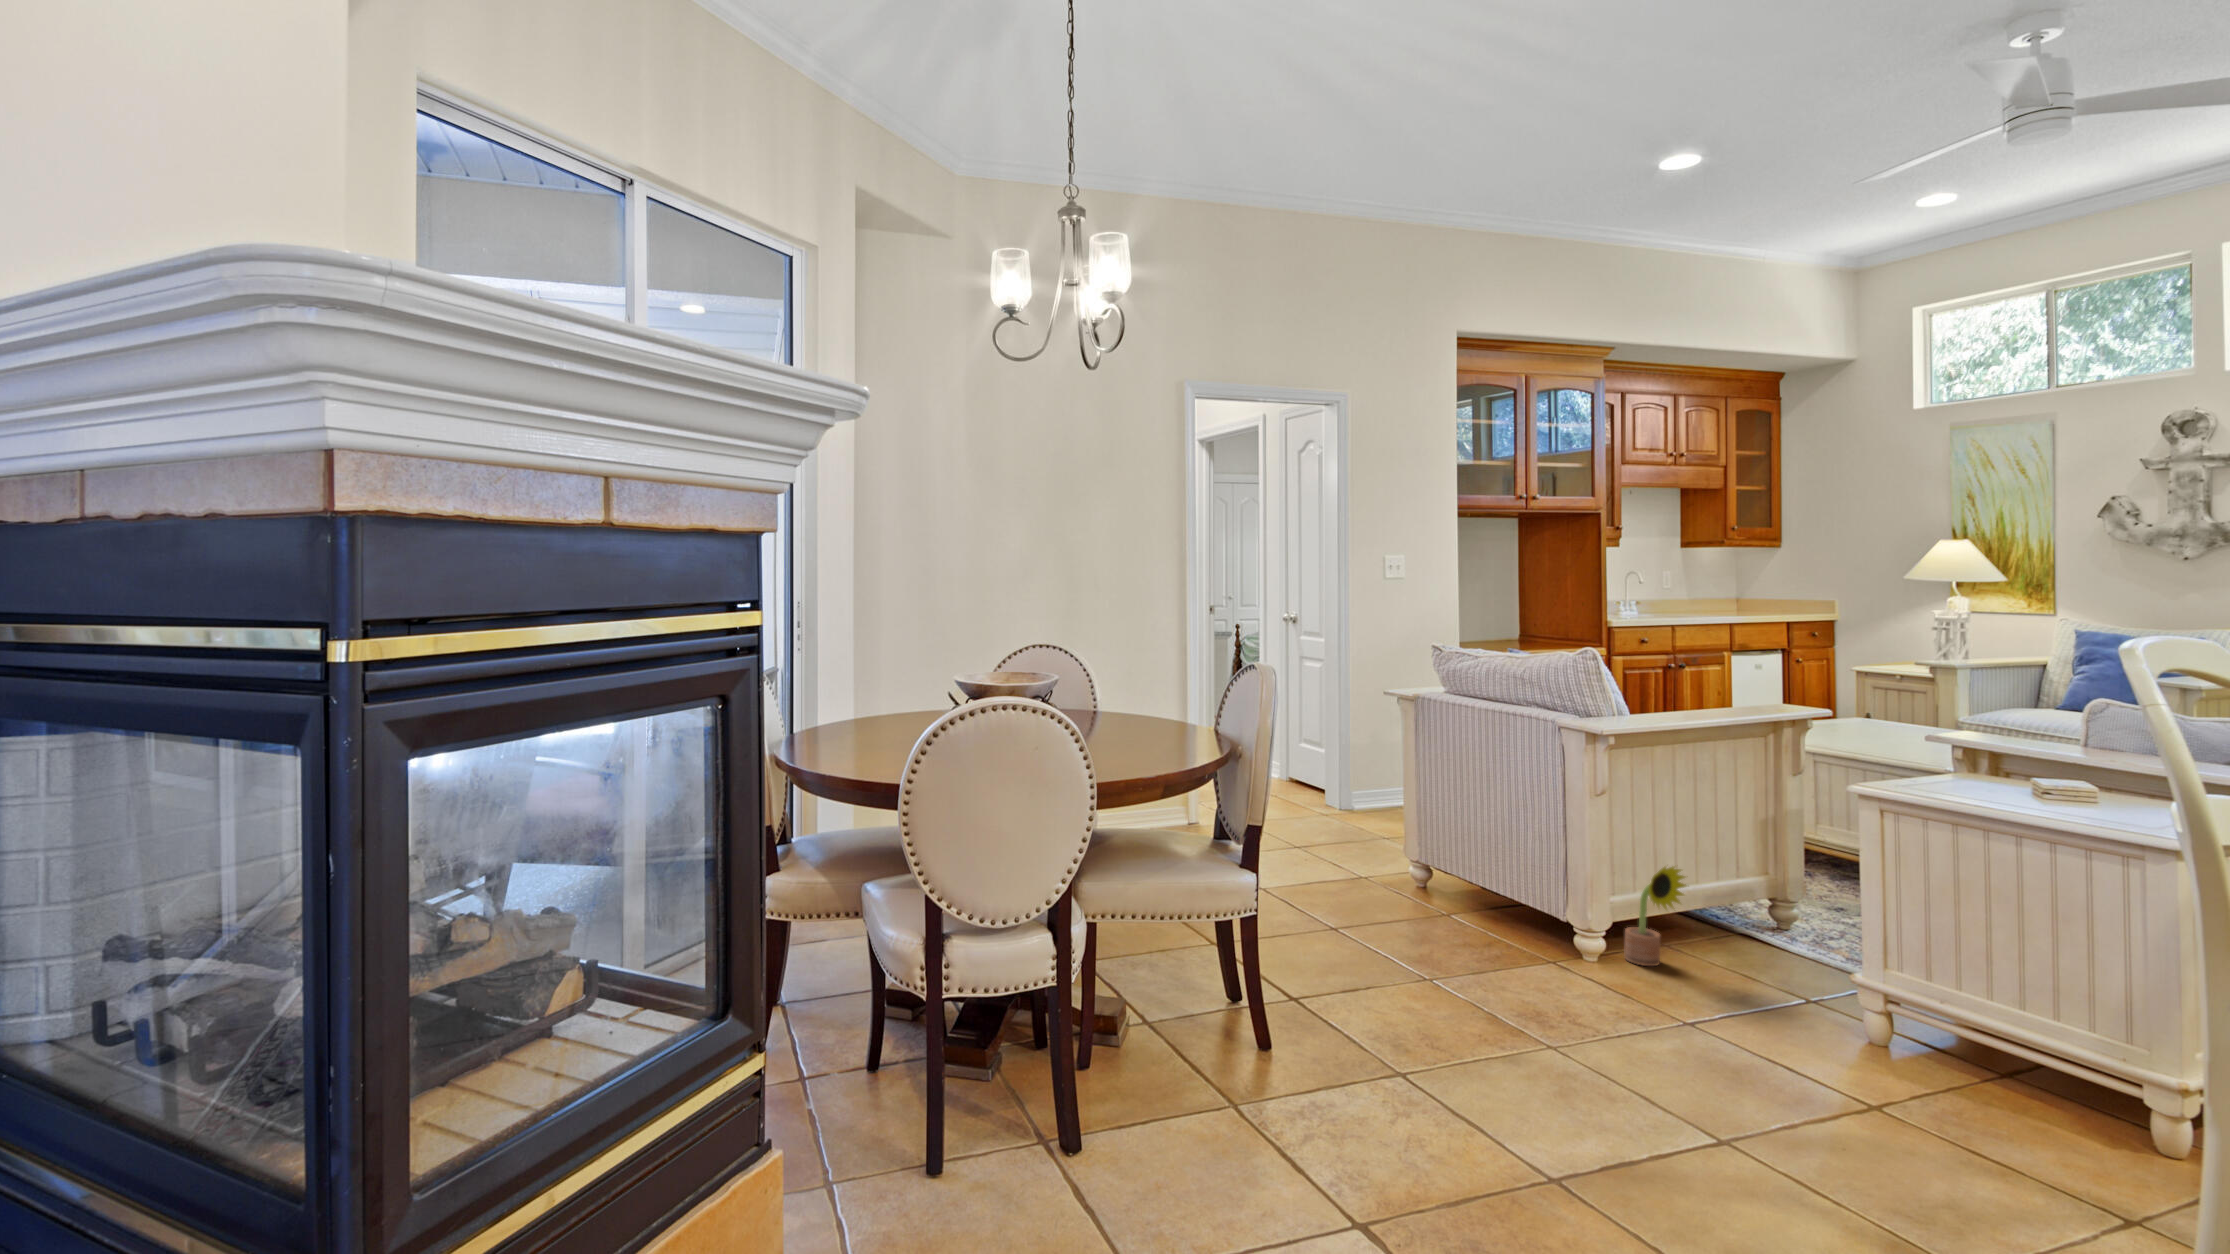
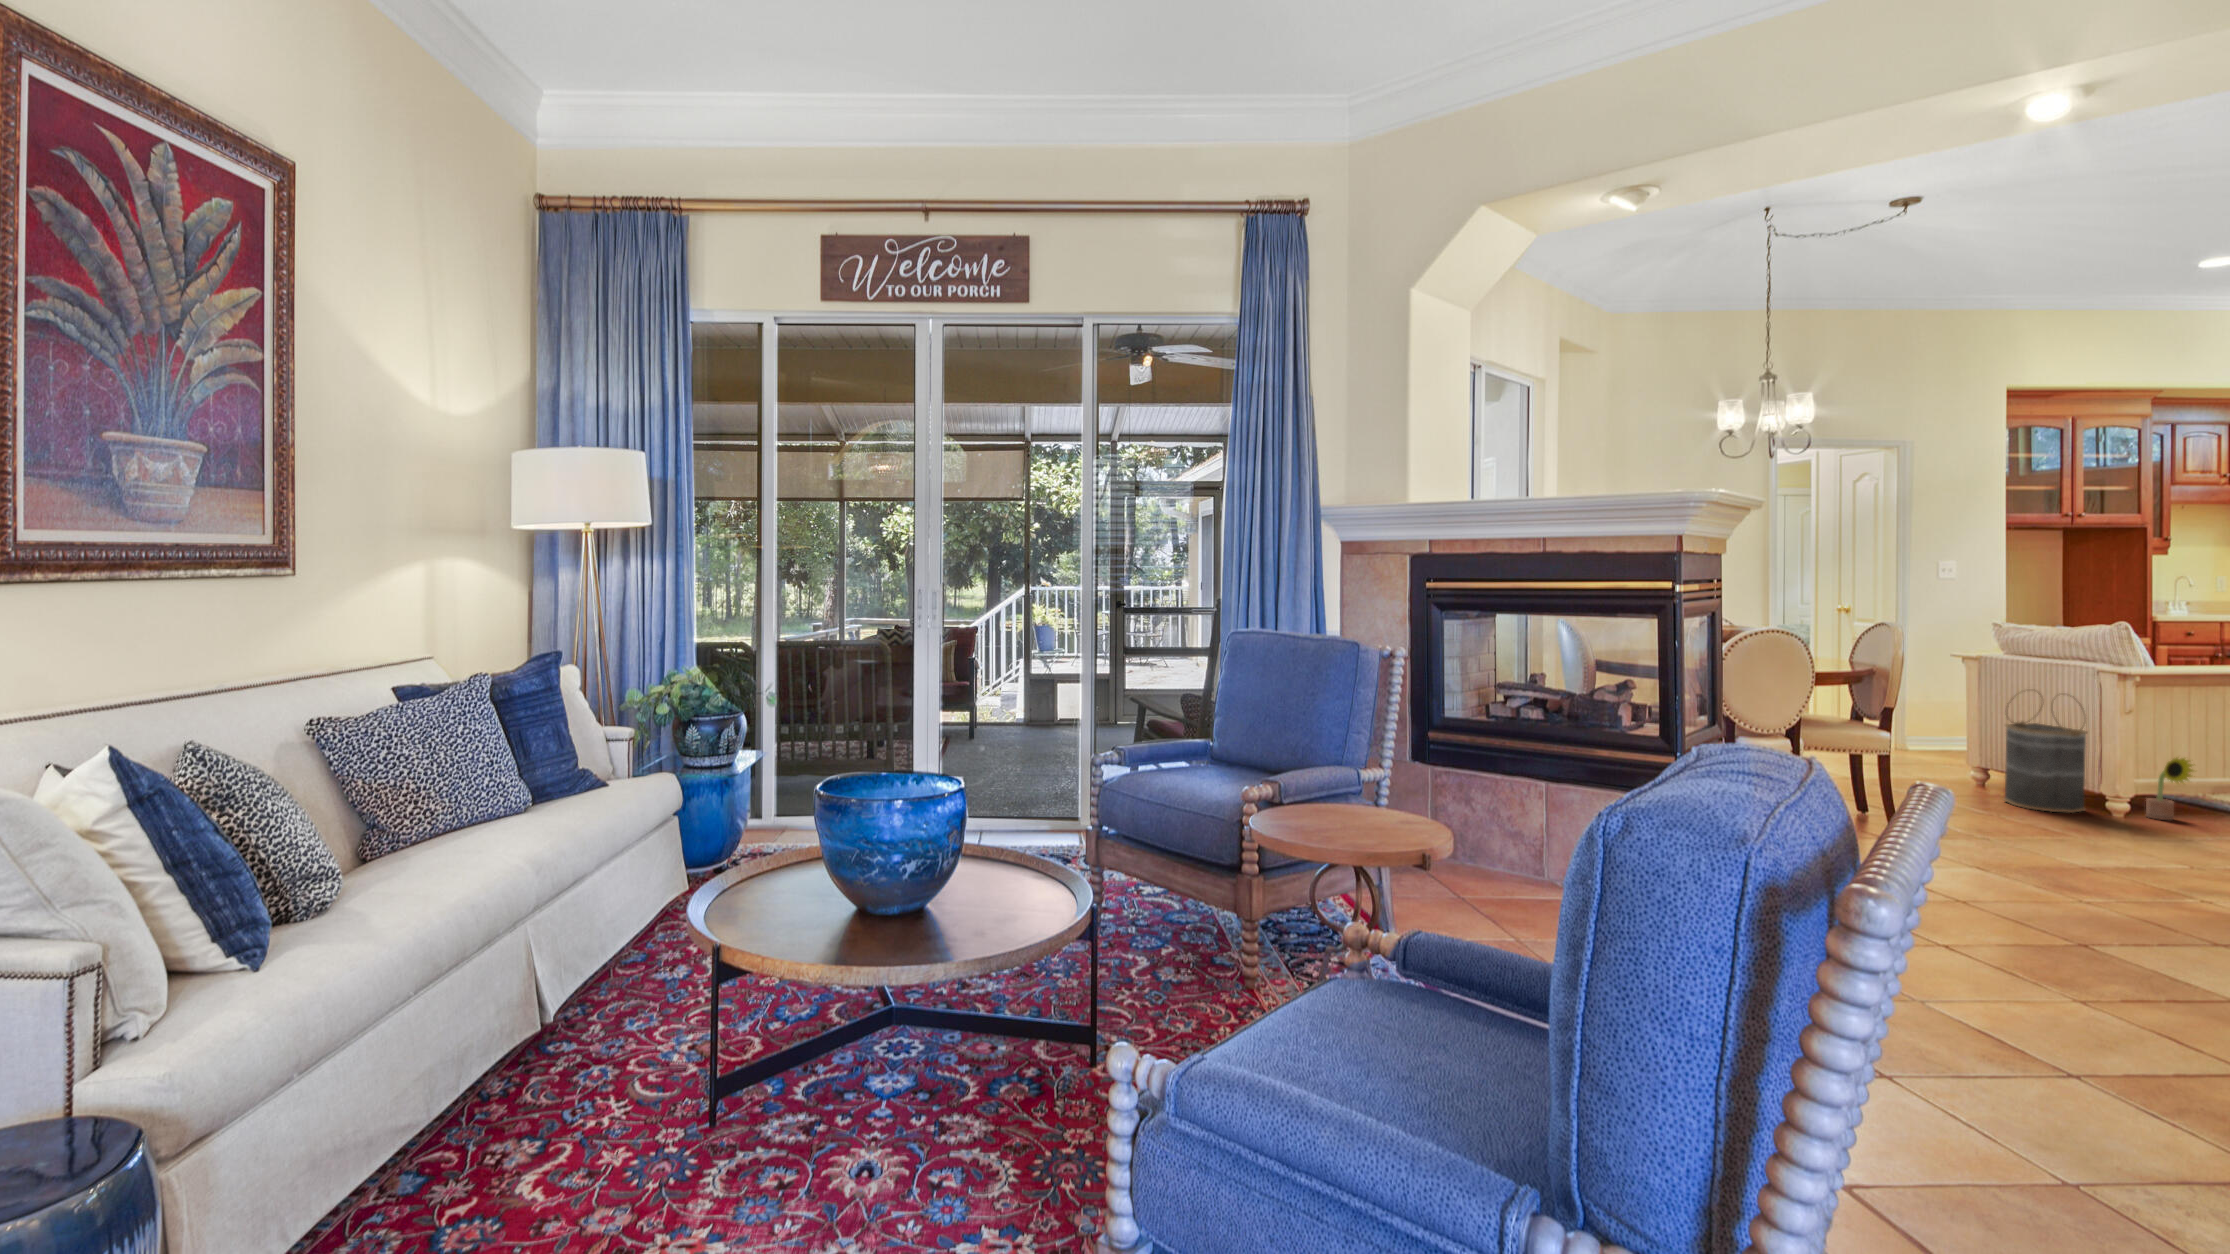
basket: none [1443,757,1551,963] -> present [2004,693,2087,813]

